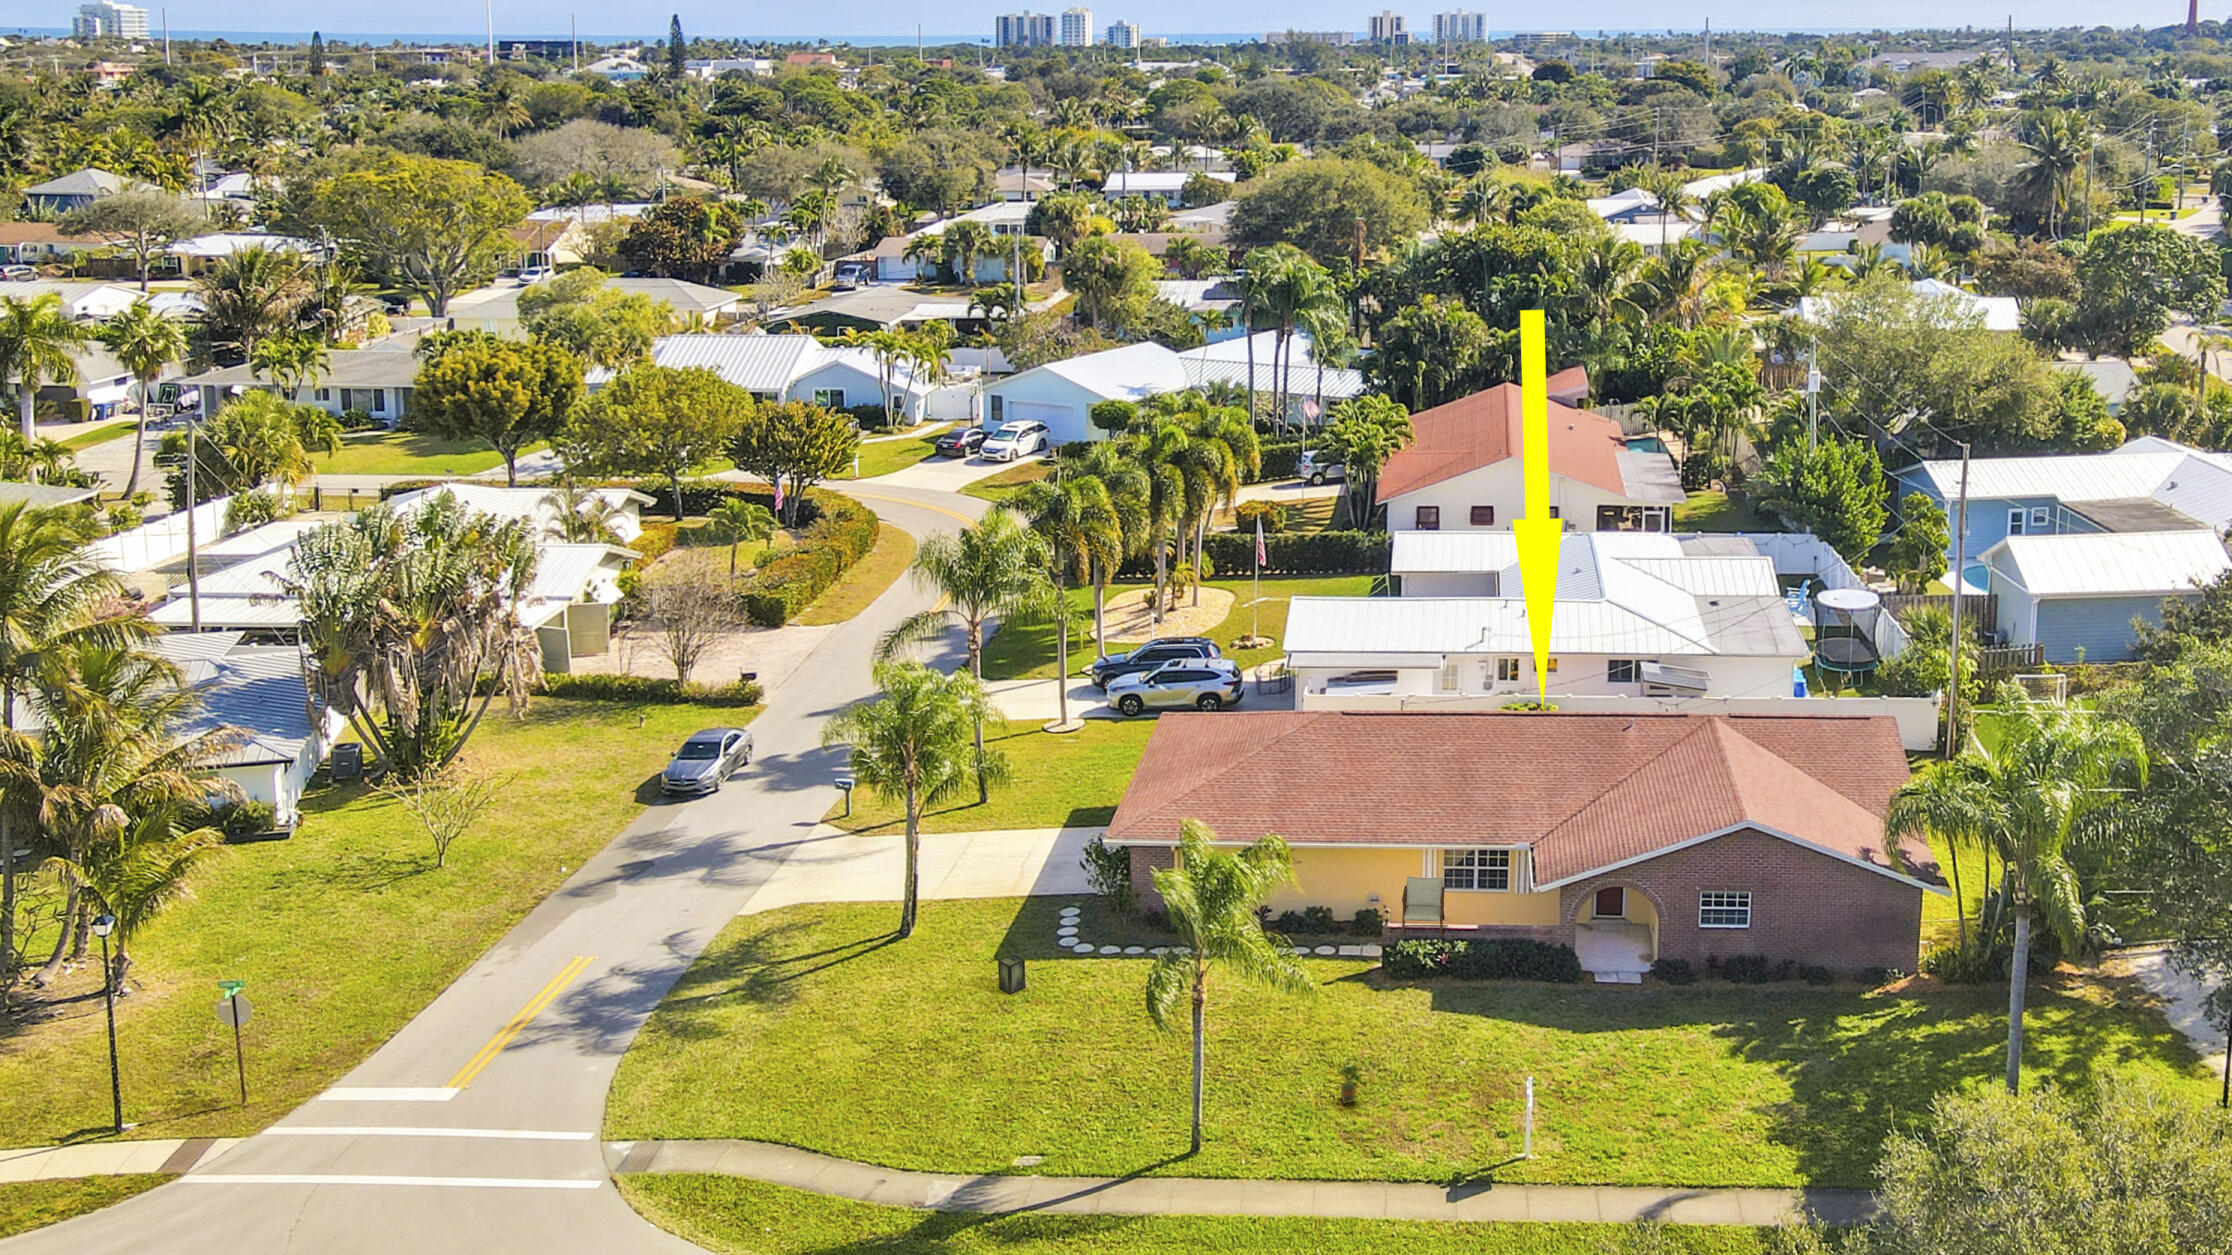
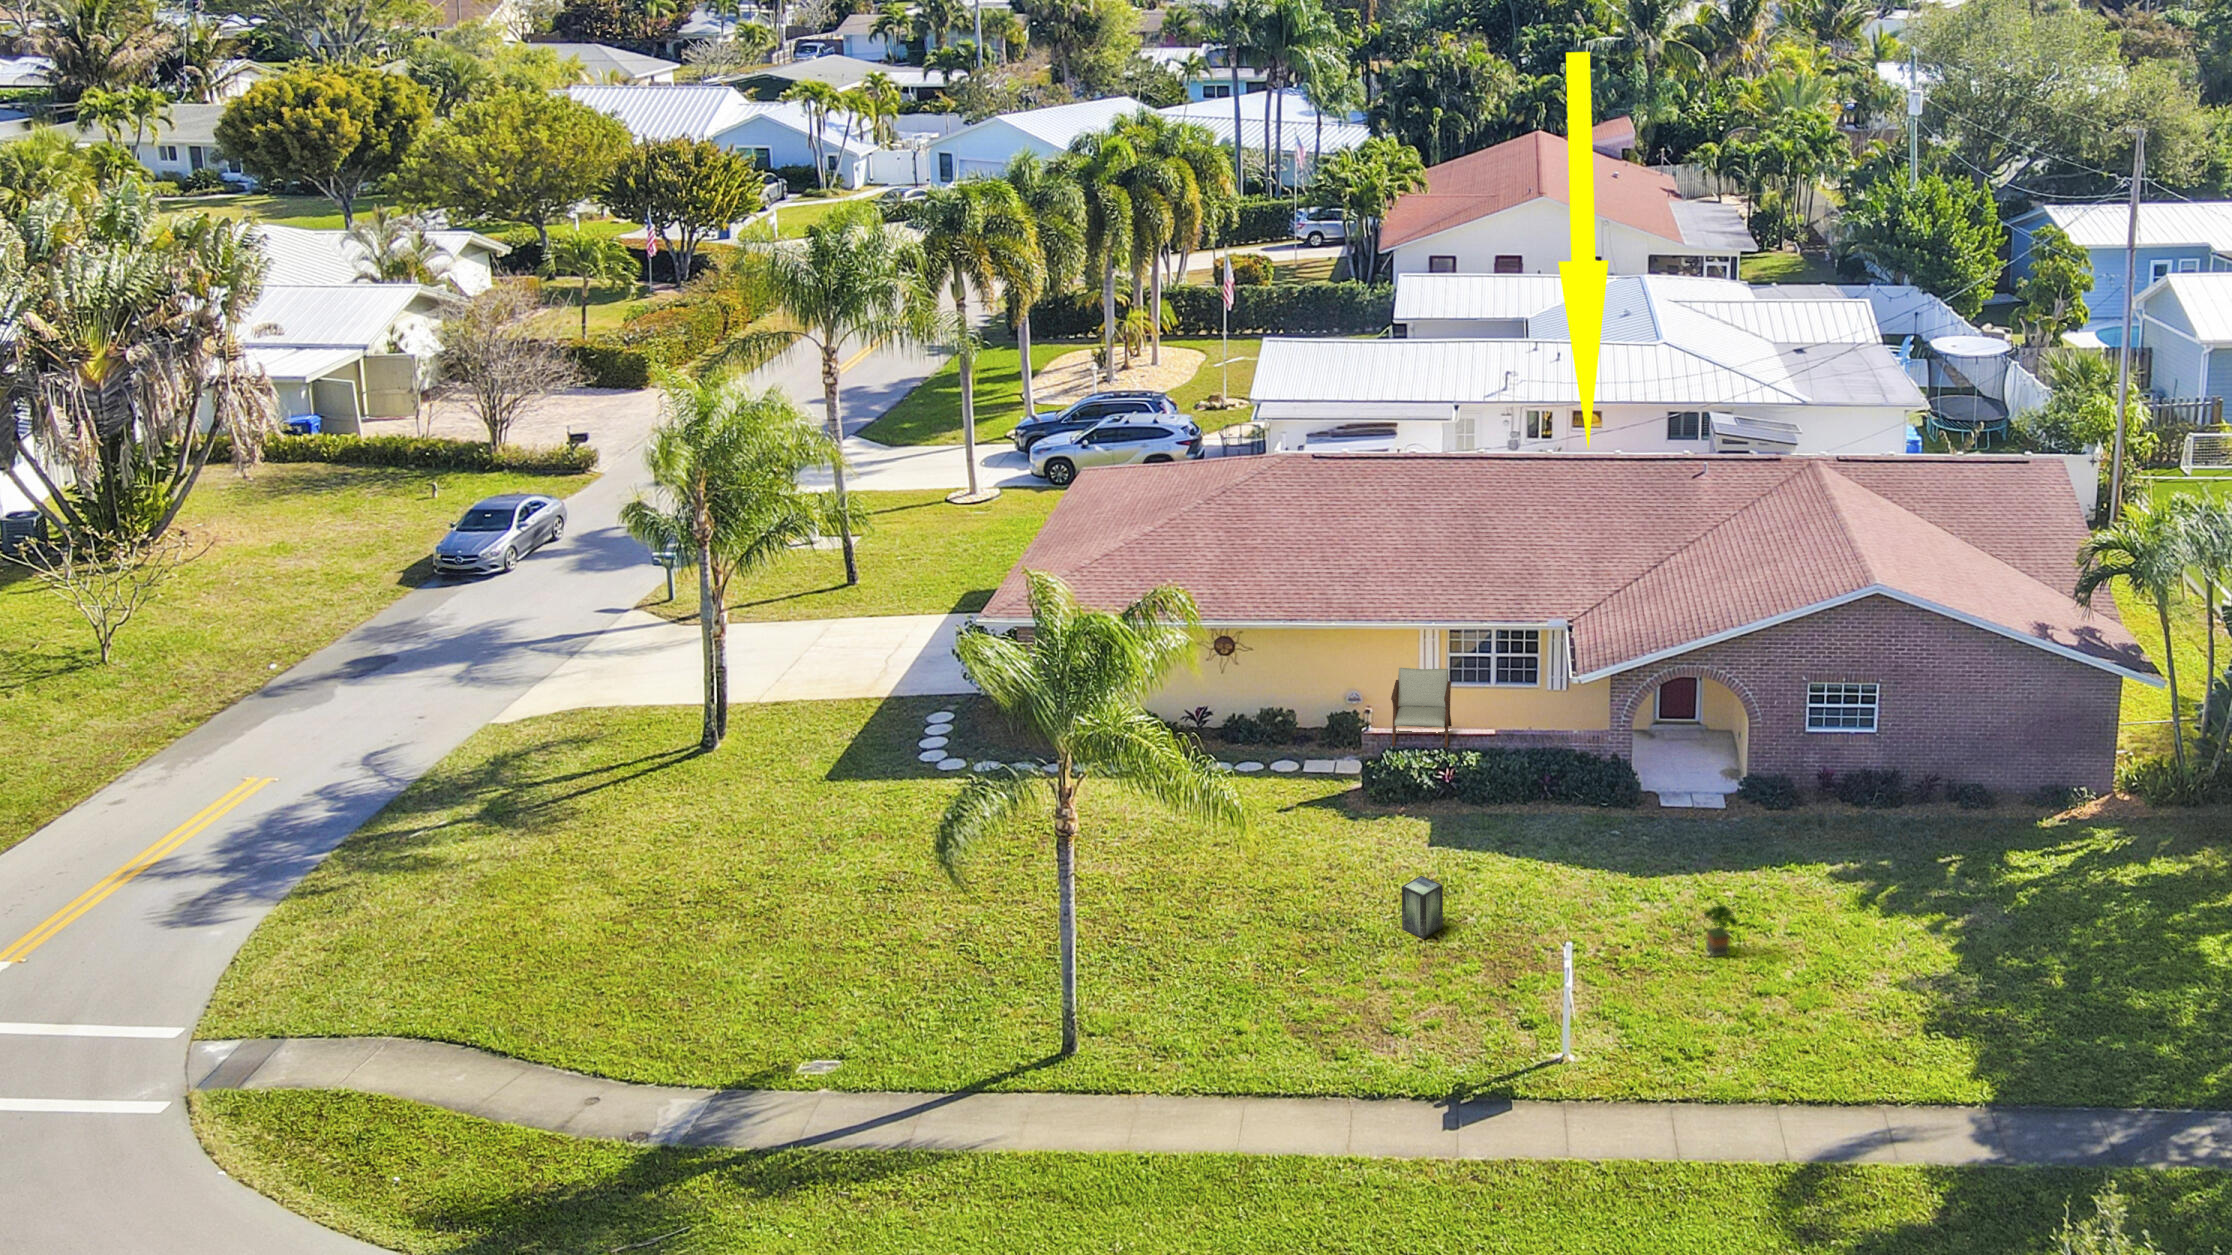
storage box: present [998,955,1026,995] -> present [1402,876,1443,939]
potted tree: present [1338,1066,1361,1103] -> present [1704,904,1738,957]

